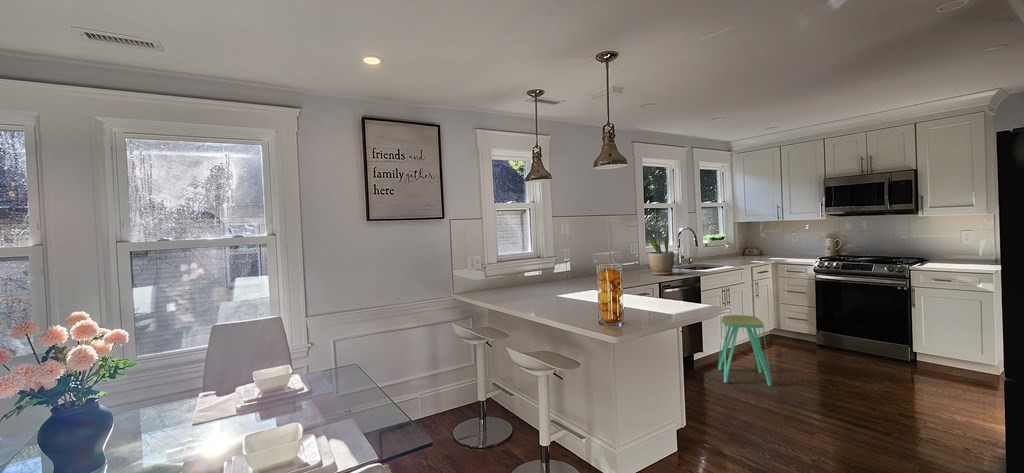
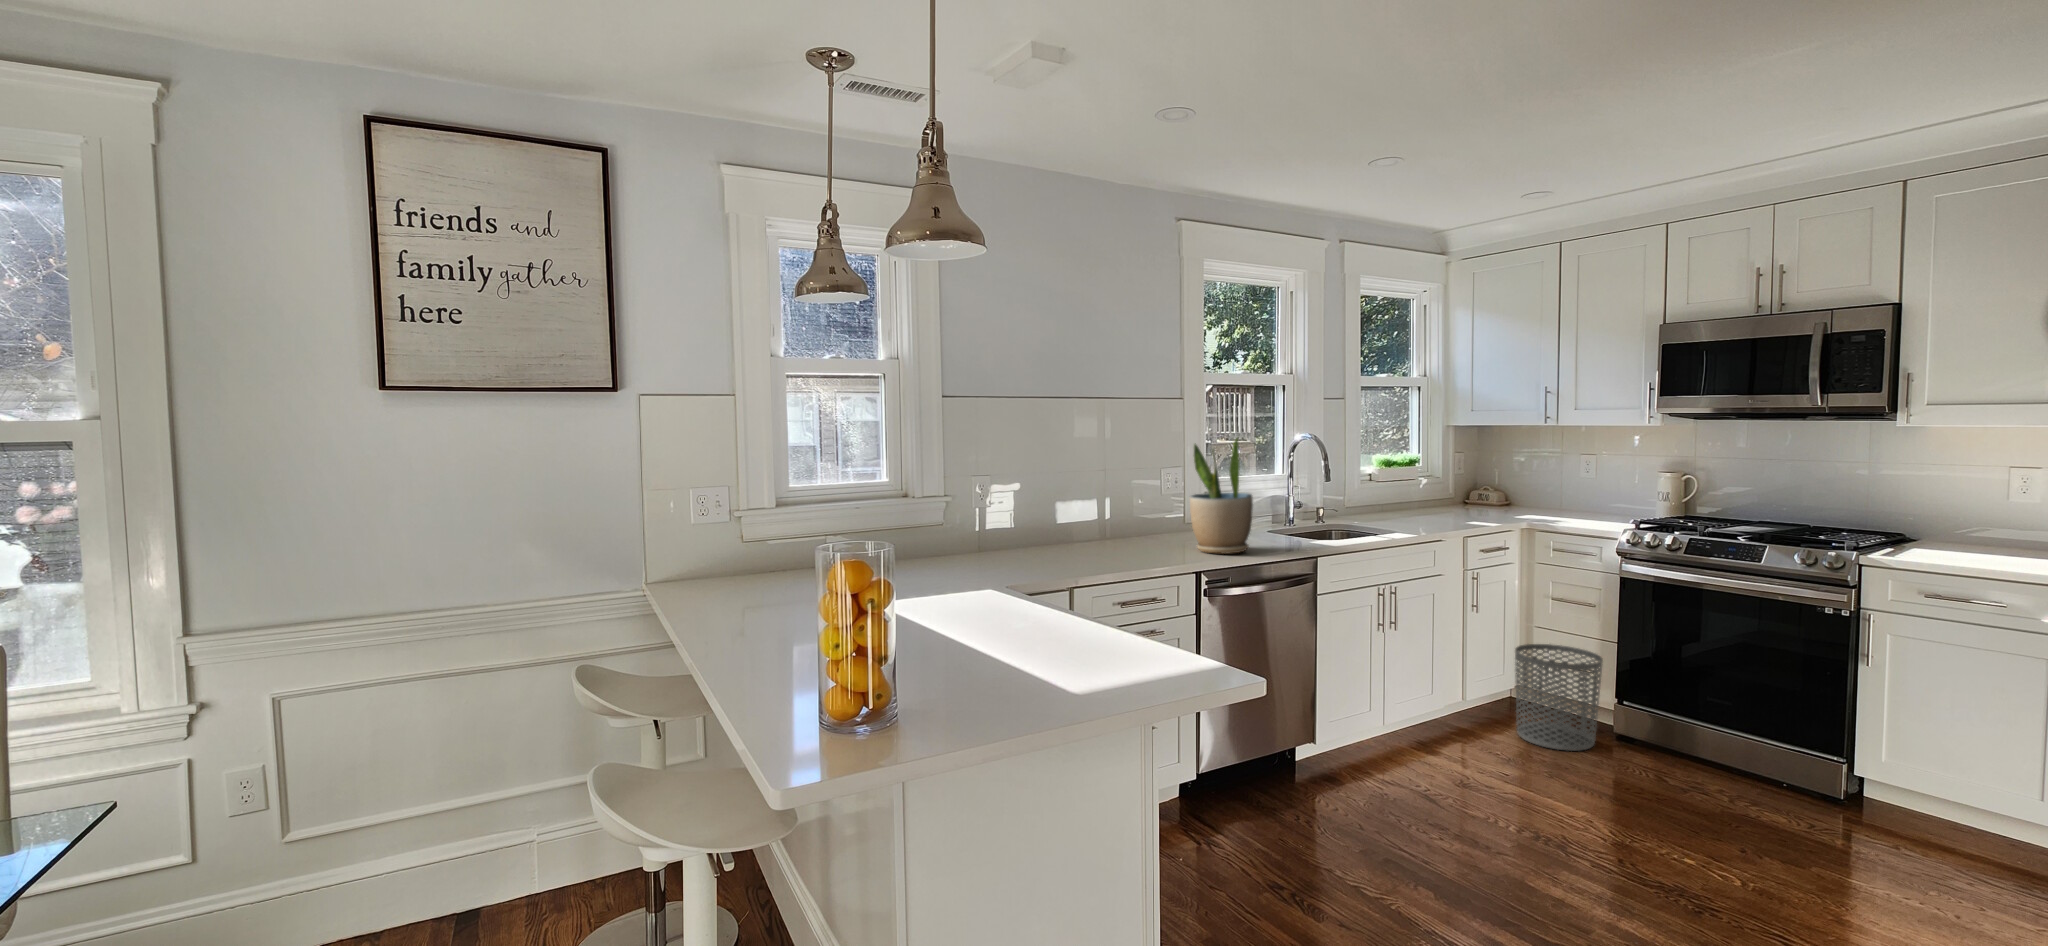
waste bin: none [774,310,810,351] -> present [1515,644,1603,751]
stool: present [718,315,772,386] -> none [1353,662,1473,851]

